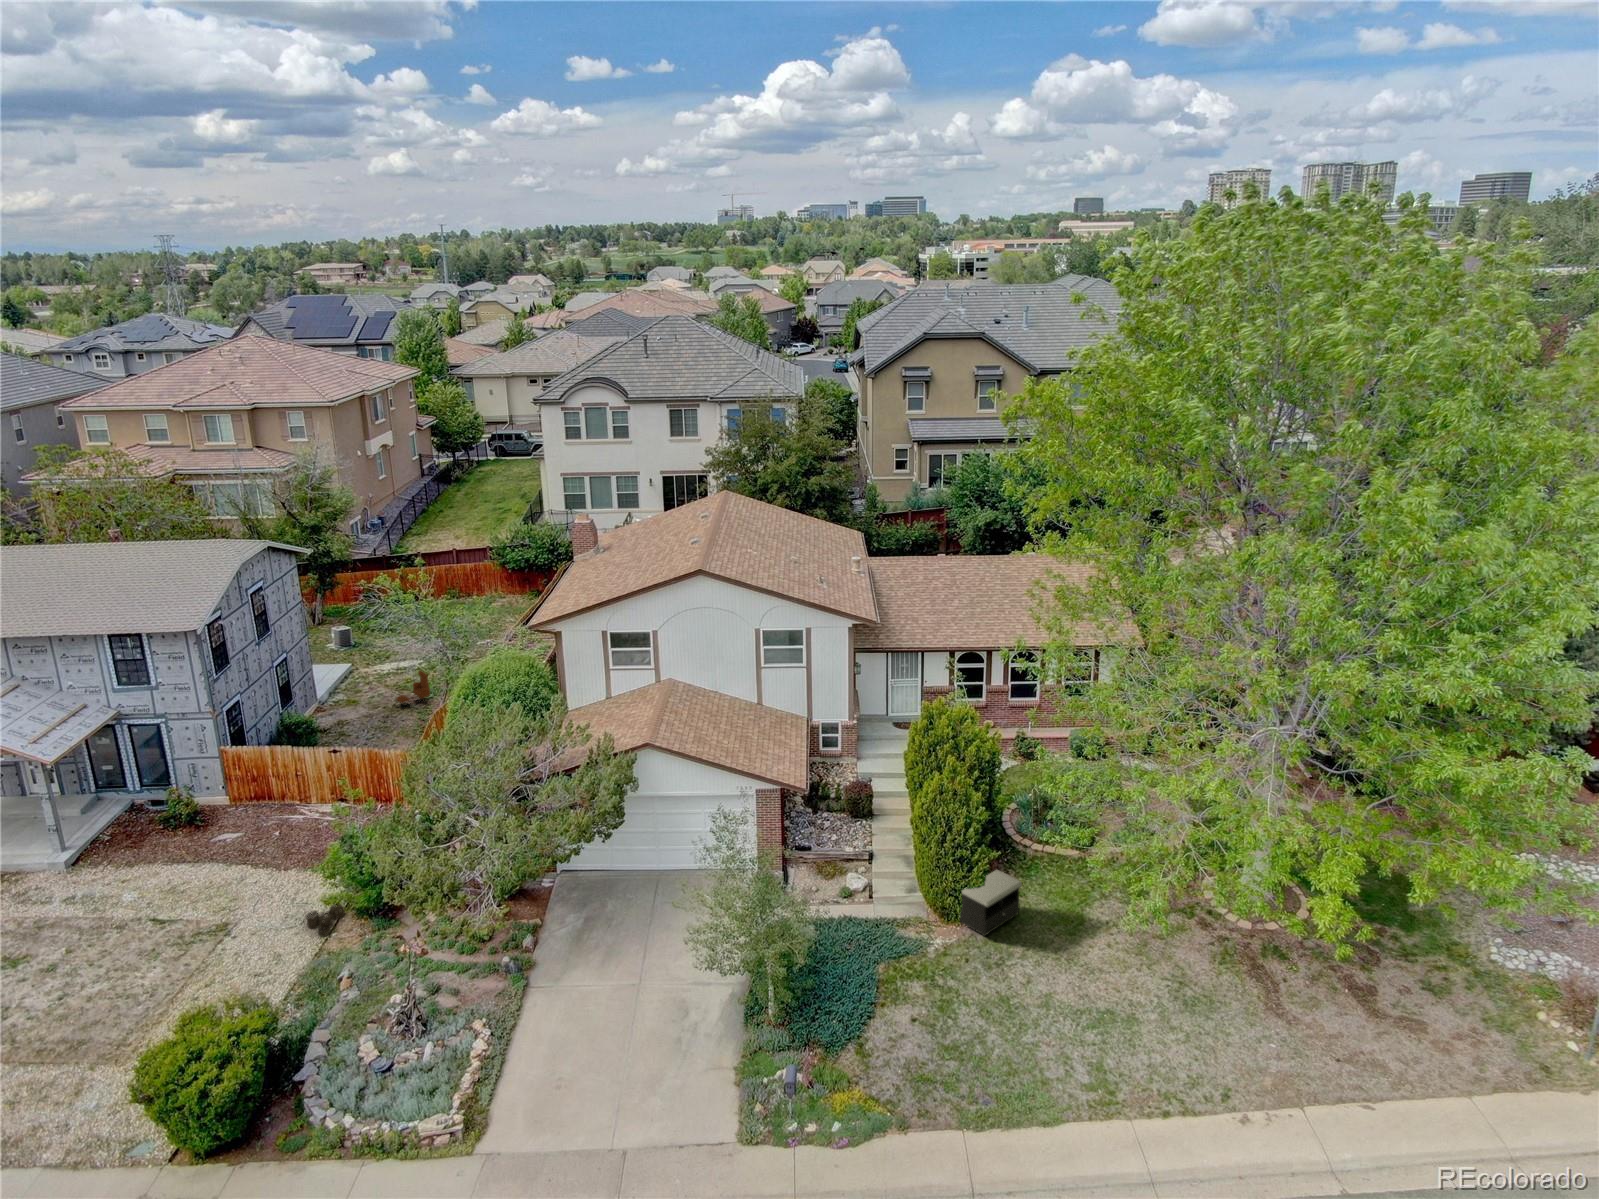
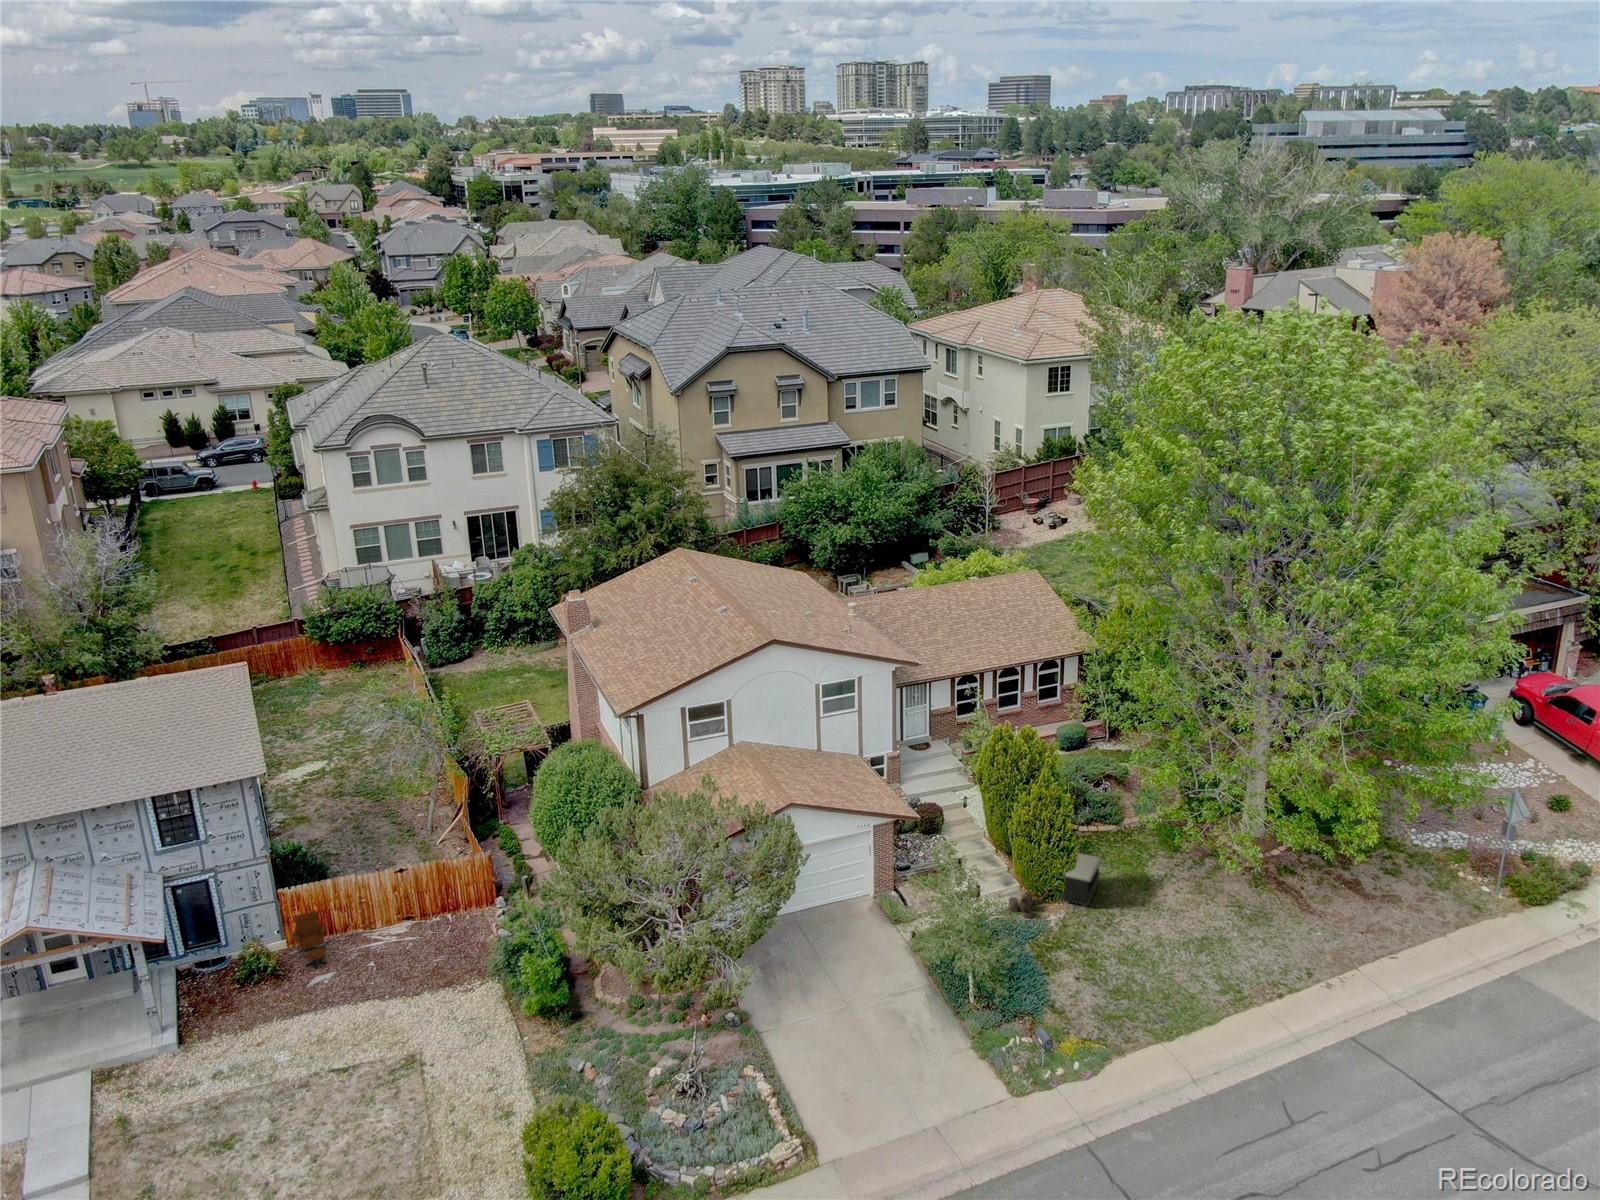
lounge chair: present [397,671,430,707] -> present [292,911,327,967]
potted tree: none [359,894,384,930] -> present [566,990,585,1022]
woven basket: present [306,903,345,936] -> present [1009,892,1033,918]

